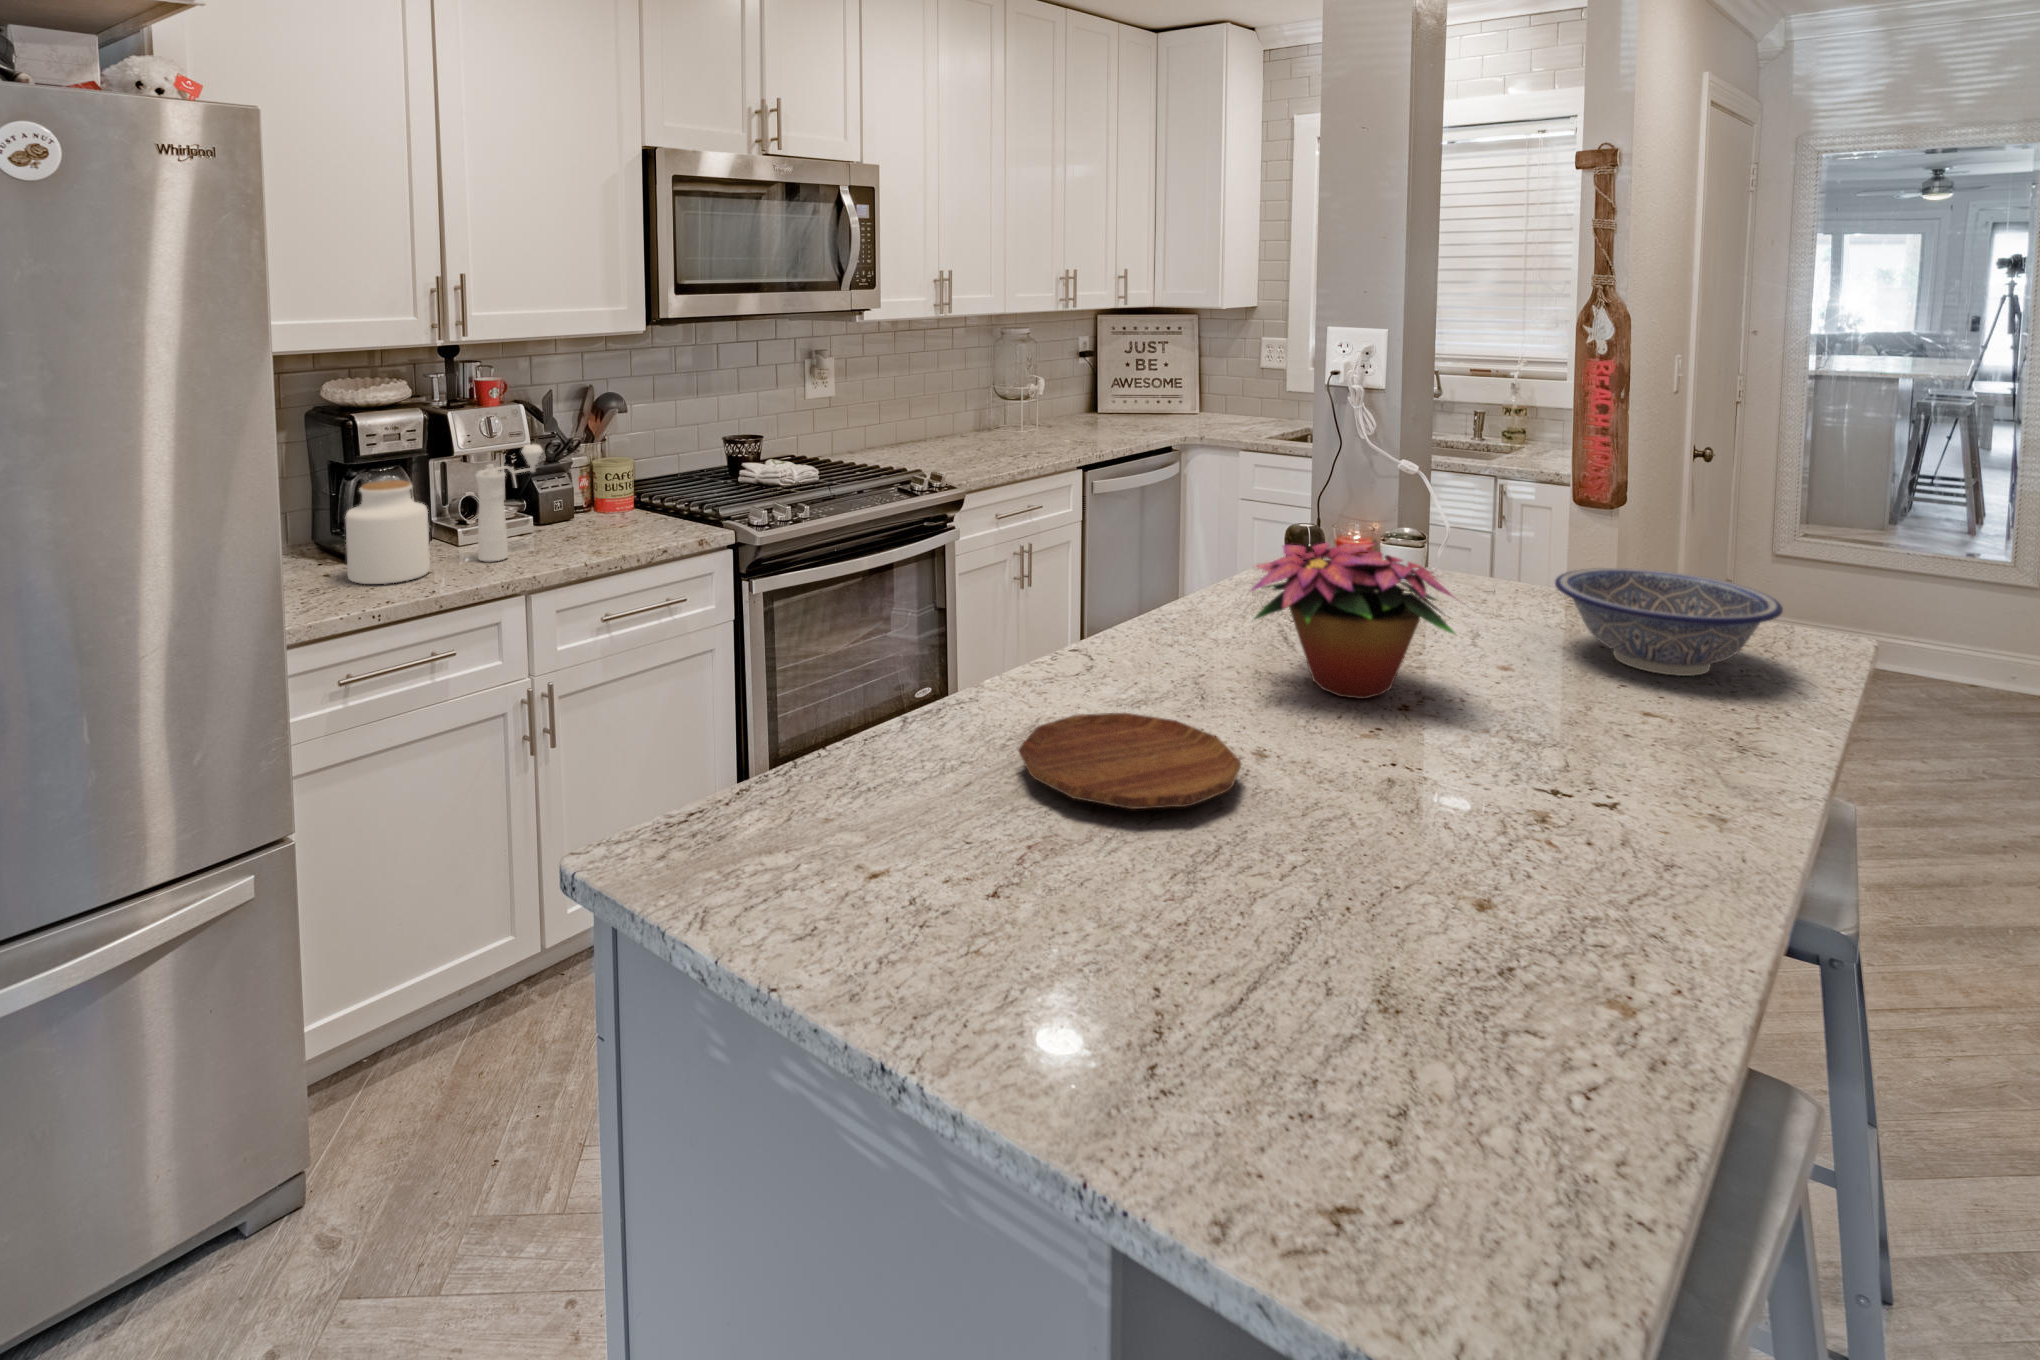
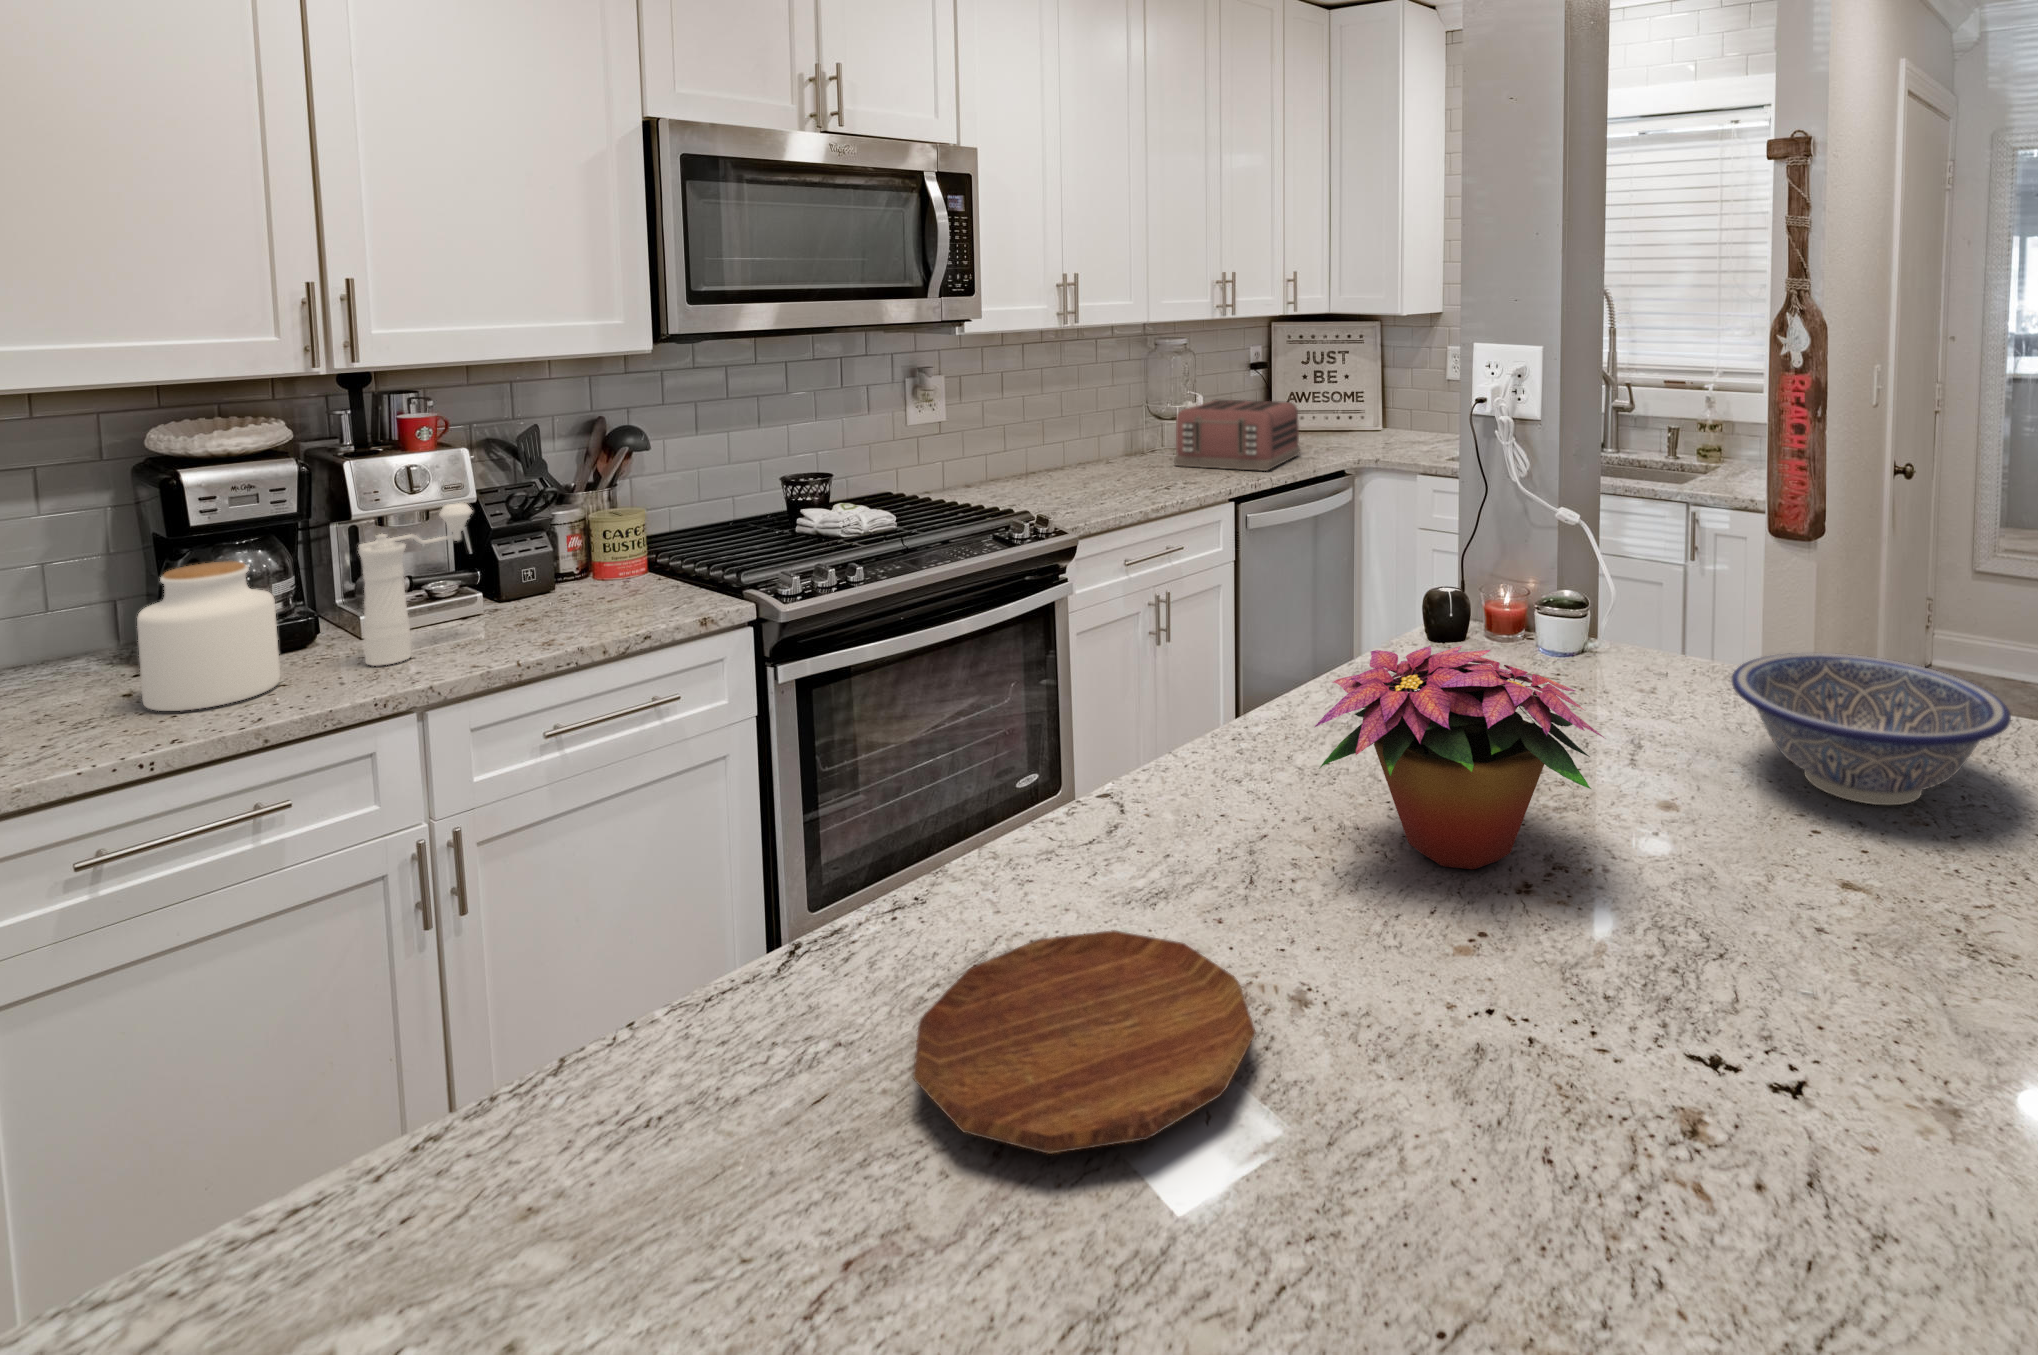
toaster: none [1024,382,1133,444] -> present [1174,400,1300,471]

